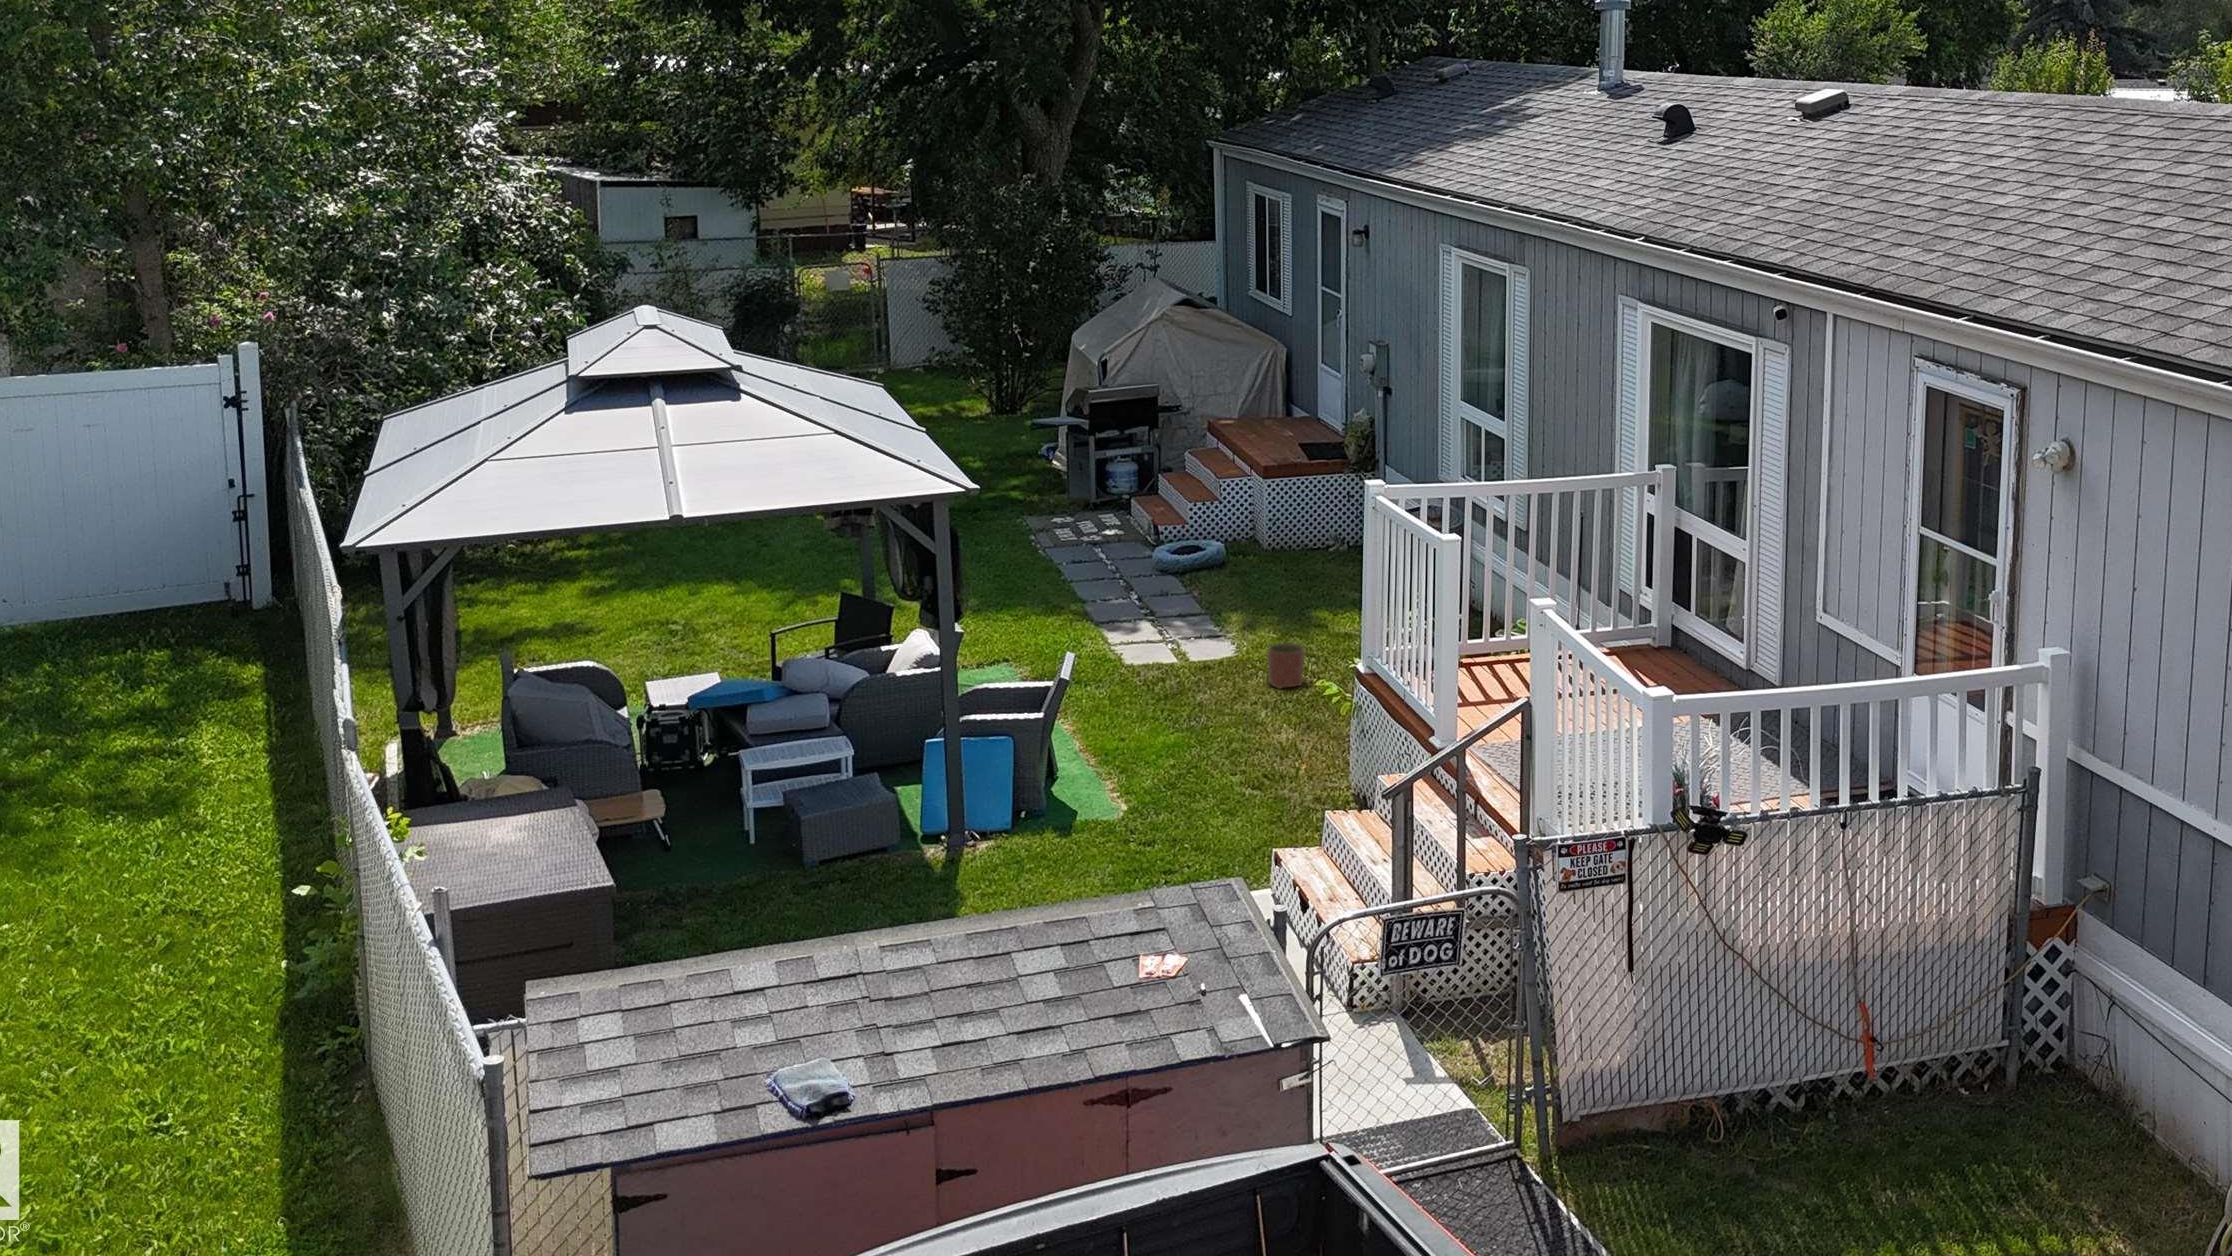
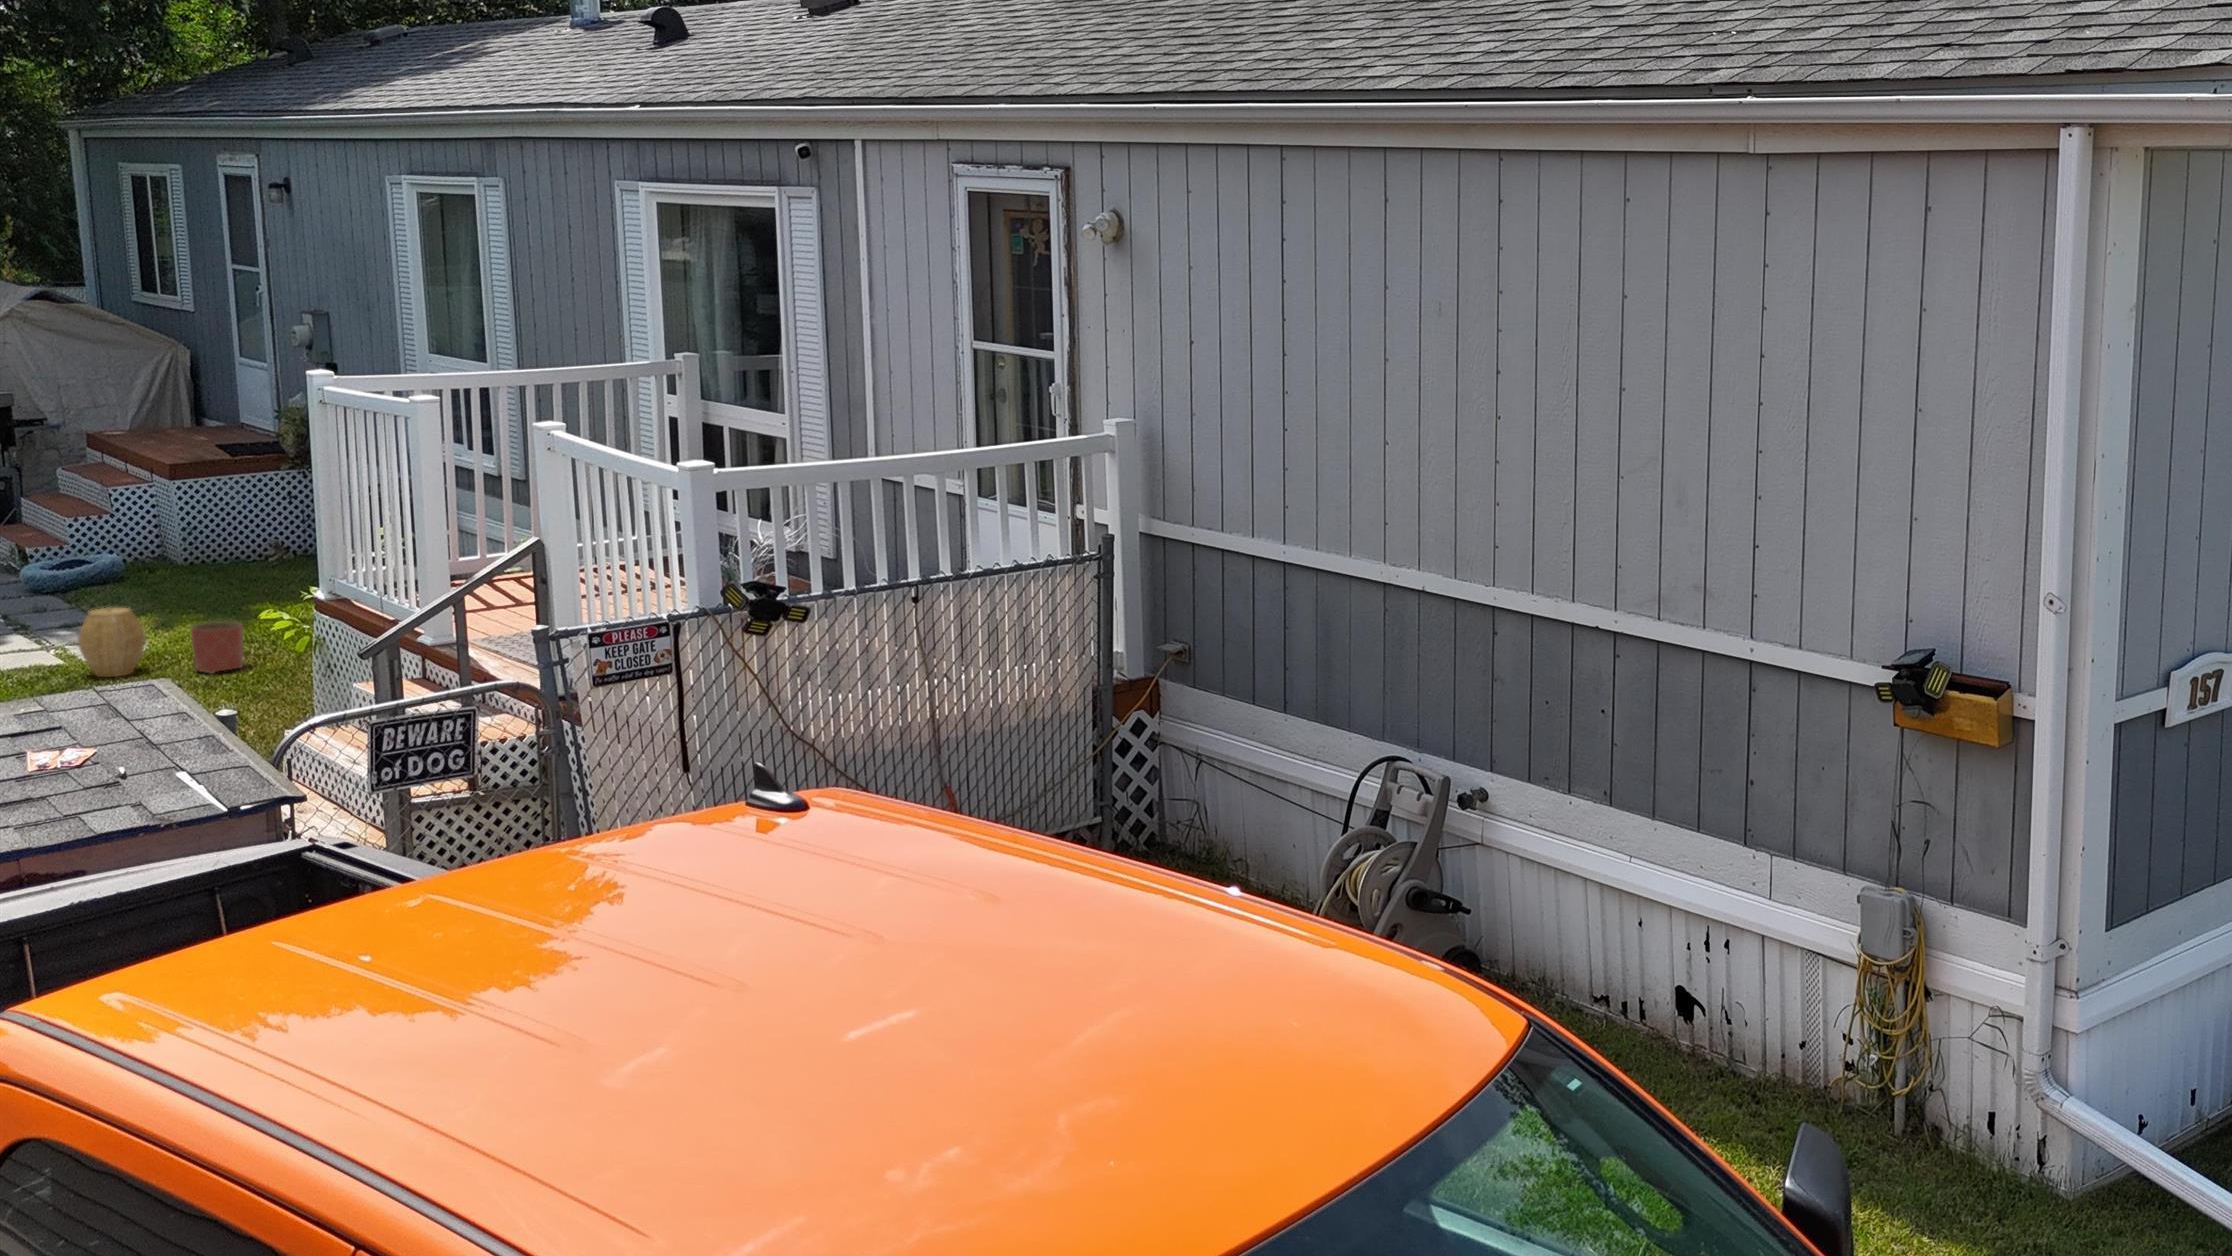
woven basket: none [1191,623,1236,682] -> present [78,607,145,677]

